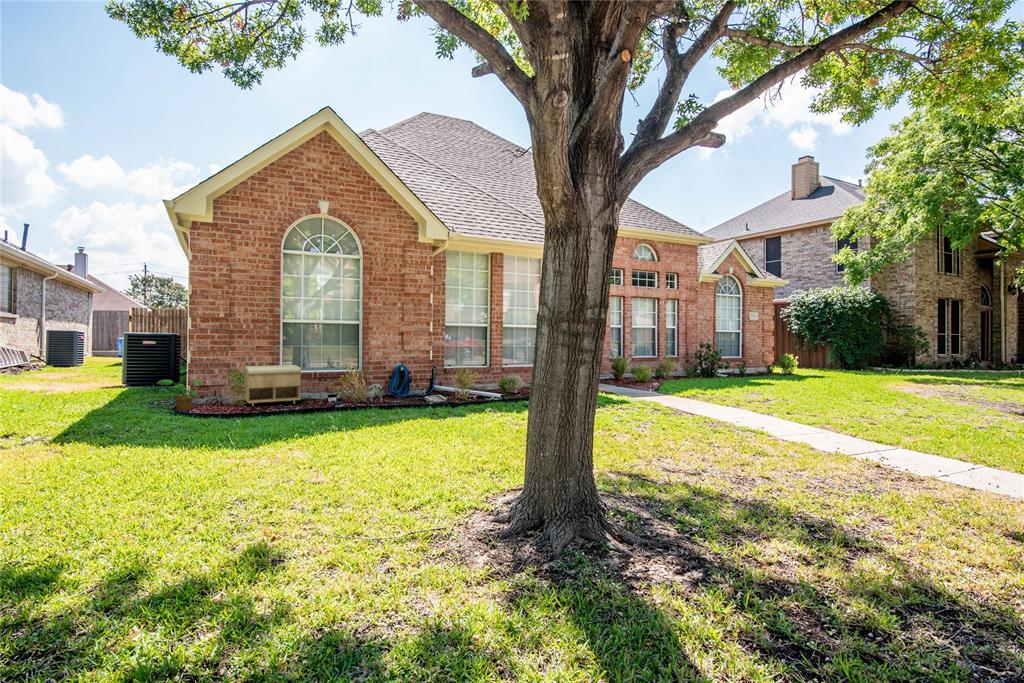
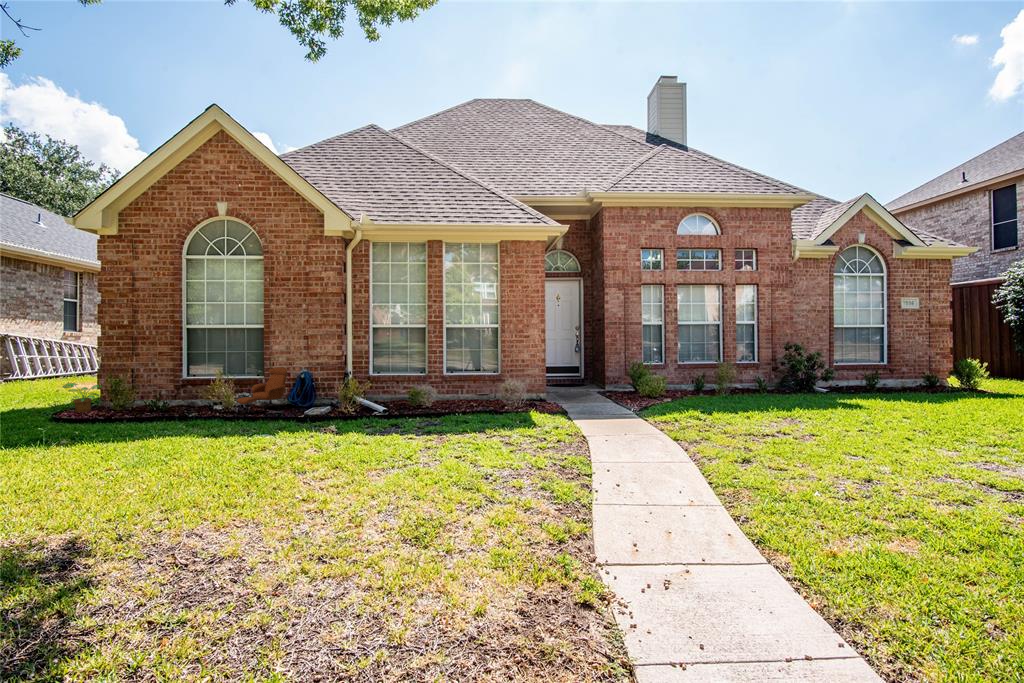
lounge chair: none [360,361,392,406] -> present [237,368,287,414]
storage bench: present [244,365,301,406] -> none [133,371,198,411]

